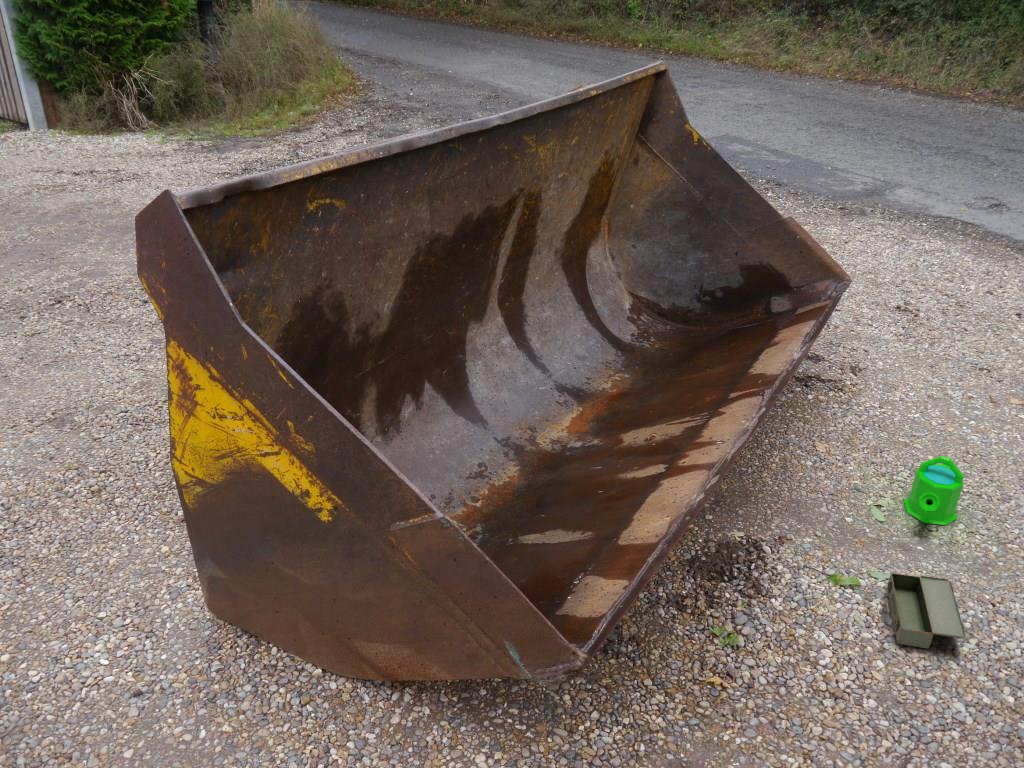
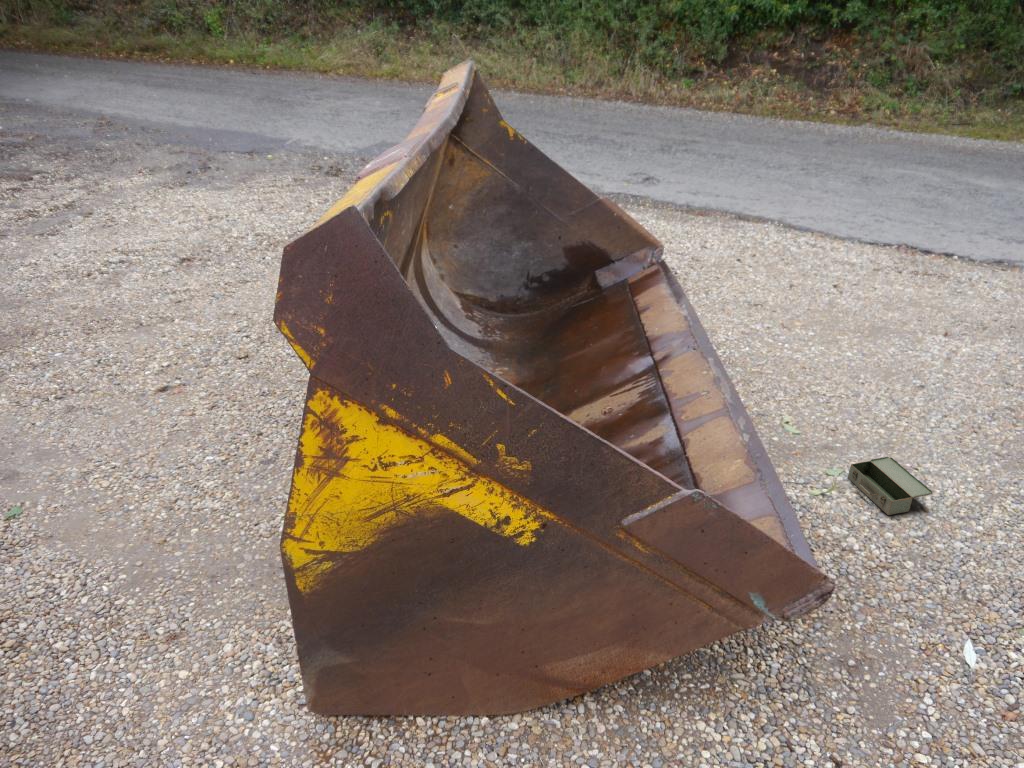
watering can: present [904,456,964,525] -> none [805,366,851,423]

